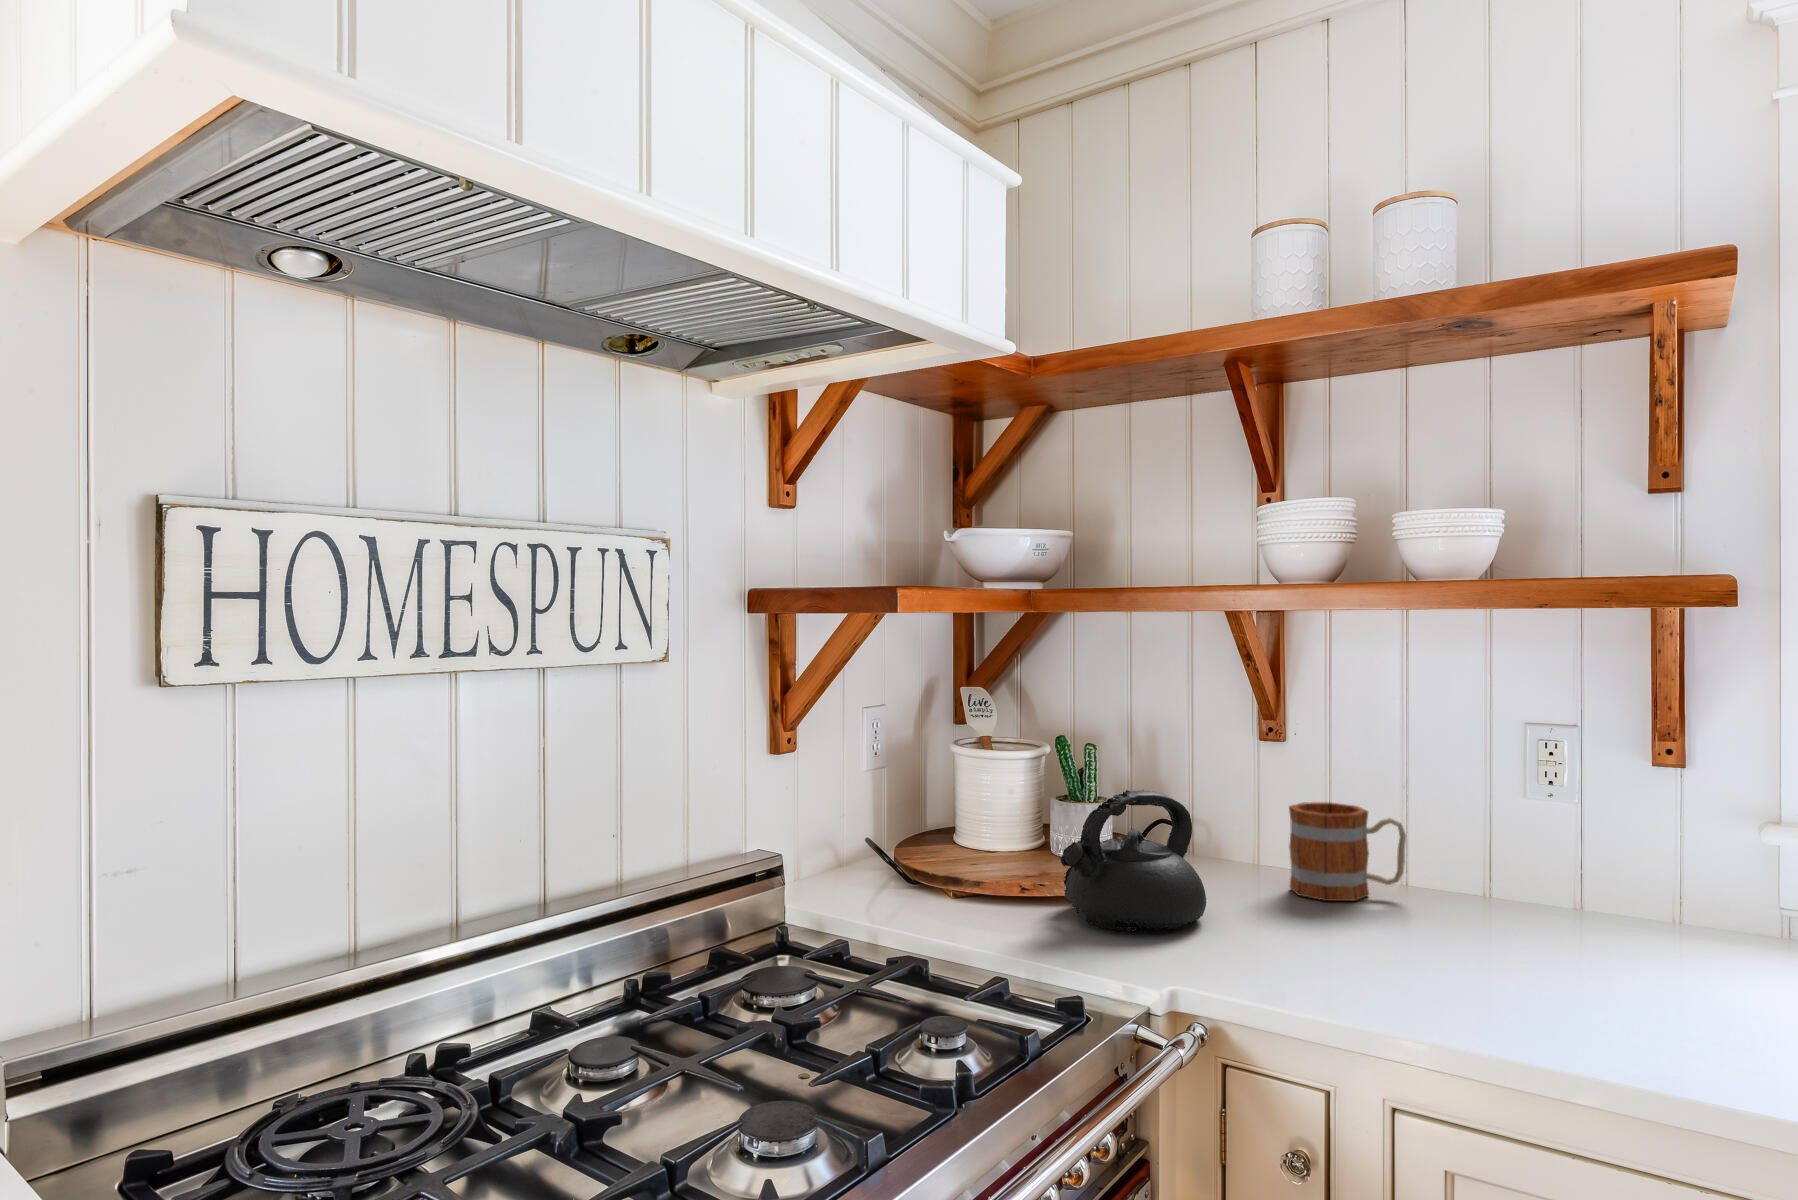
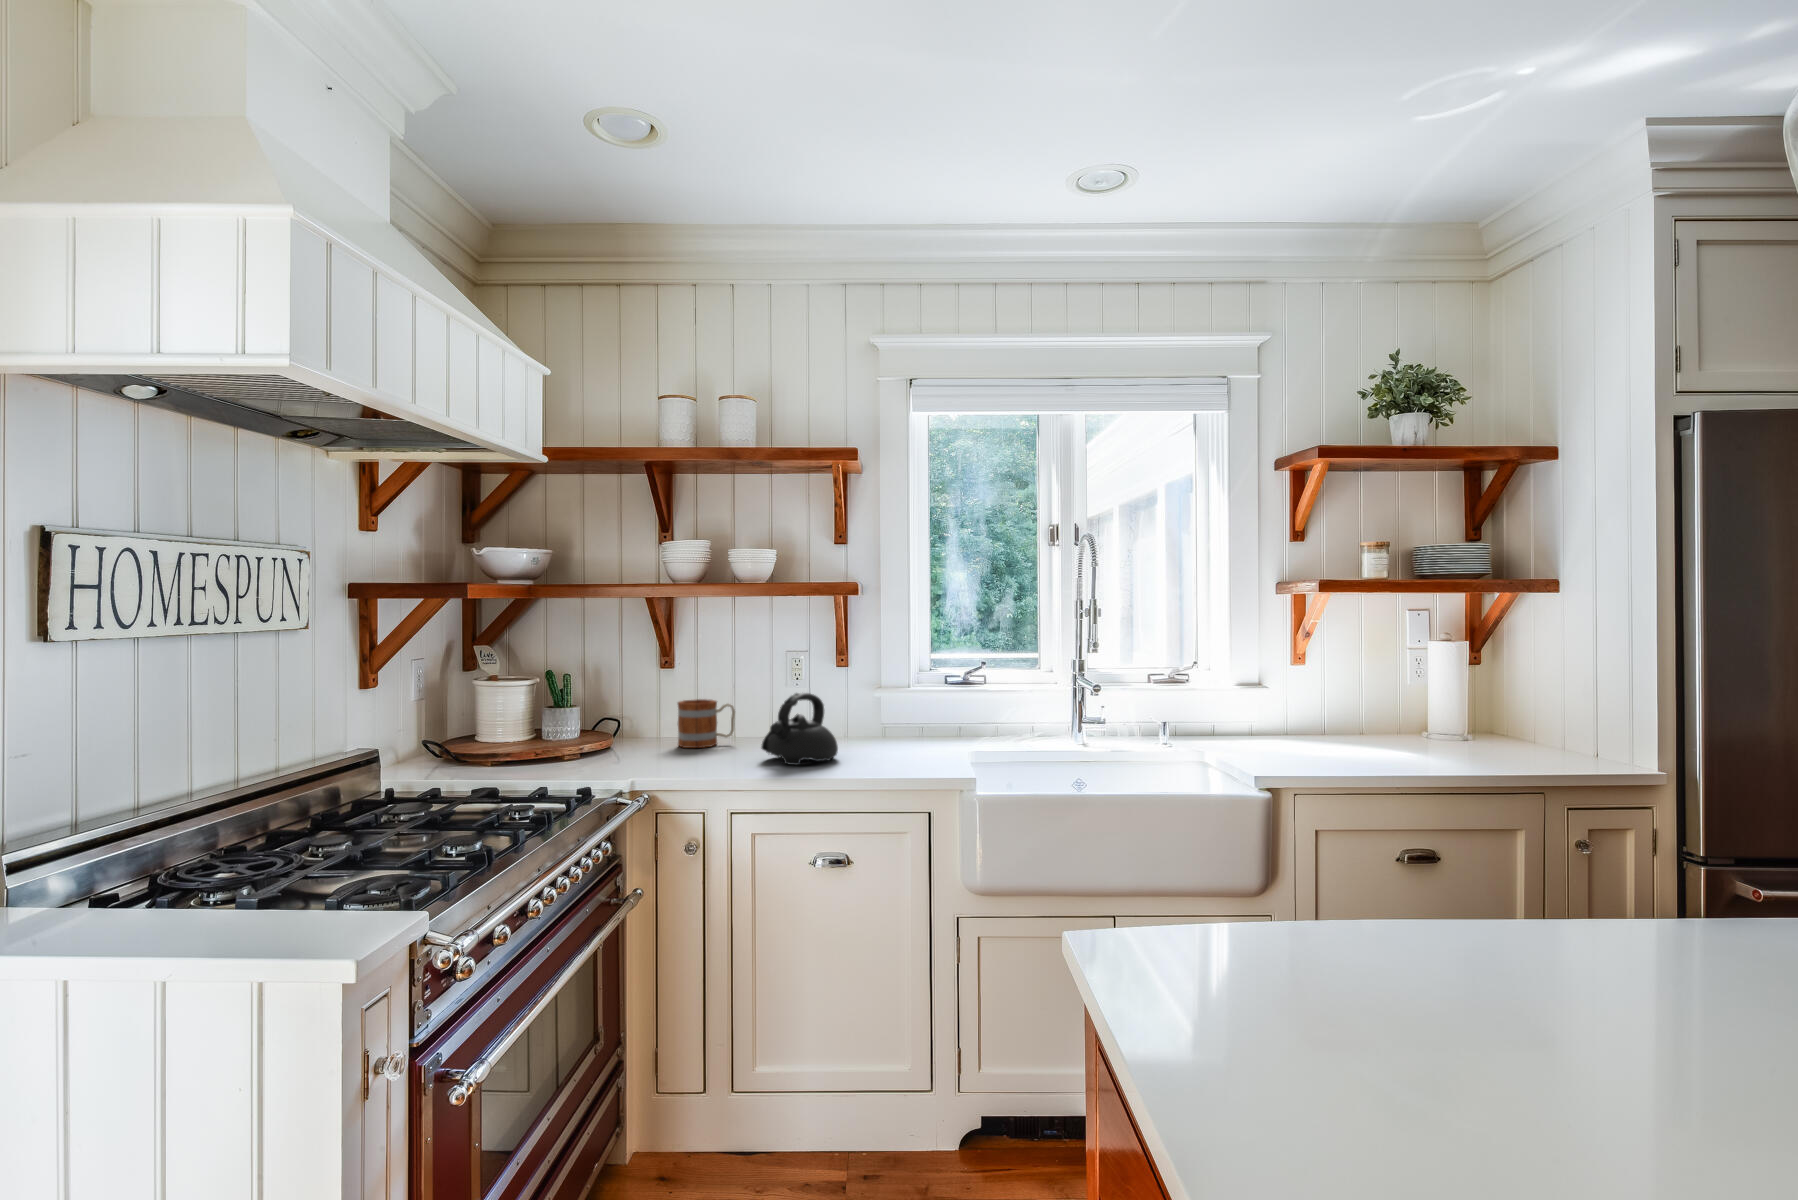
teapot: present [1060,790,1206,932] -> present [761,693,838,765]

